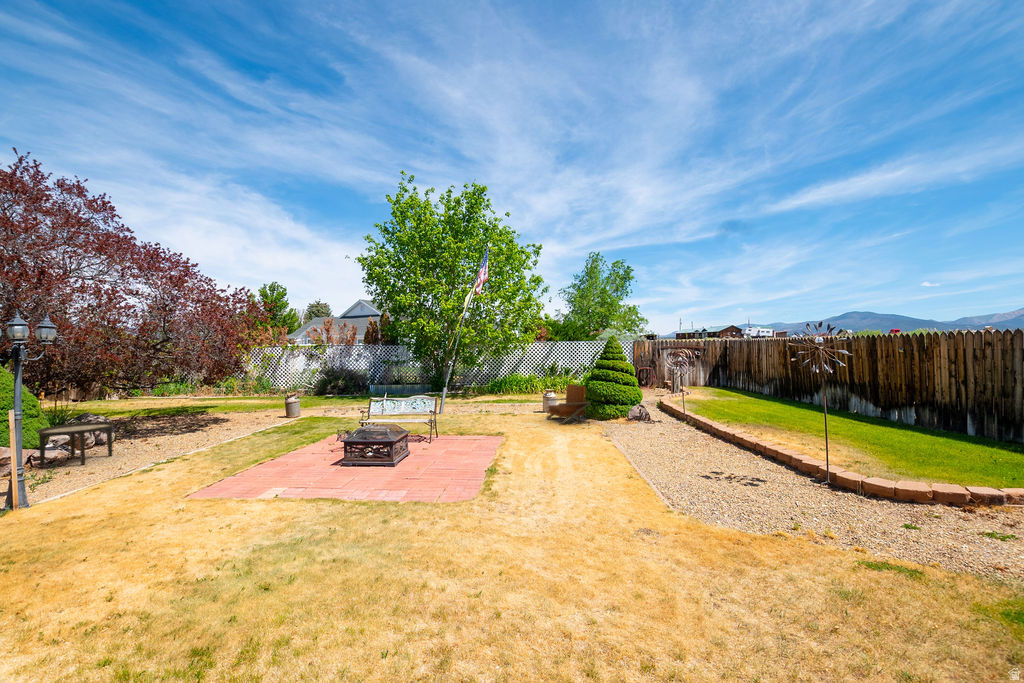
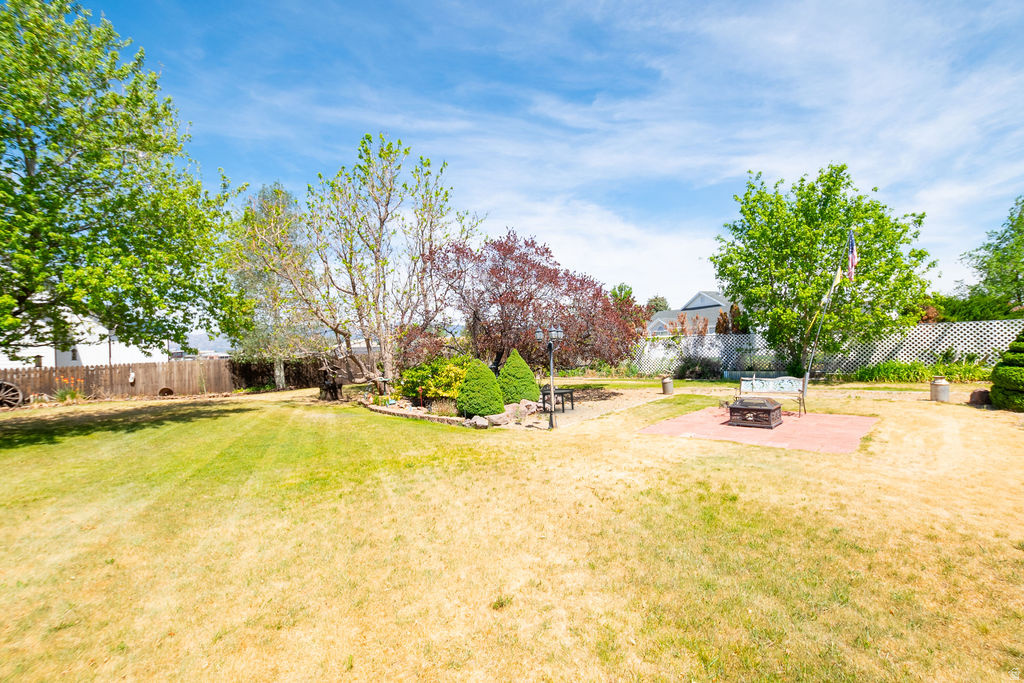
lounge chair: present [546,384,591,425] -> none [933,370,999,413]

